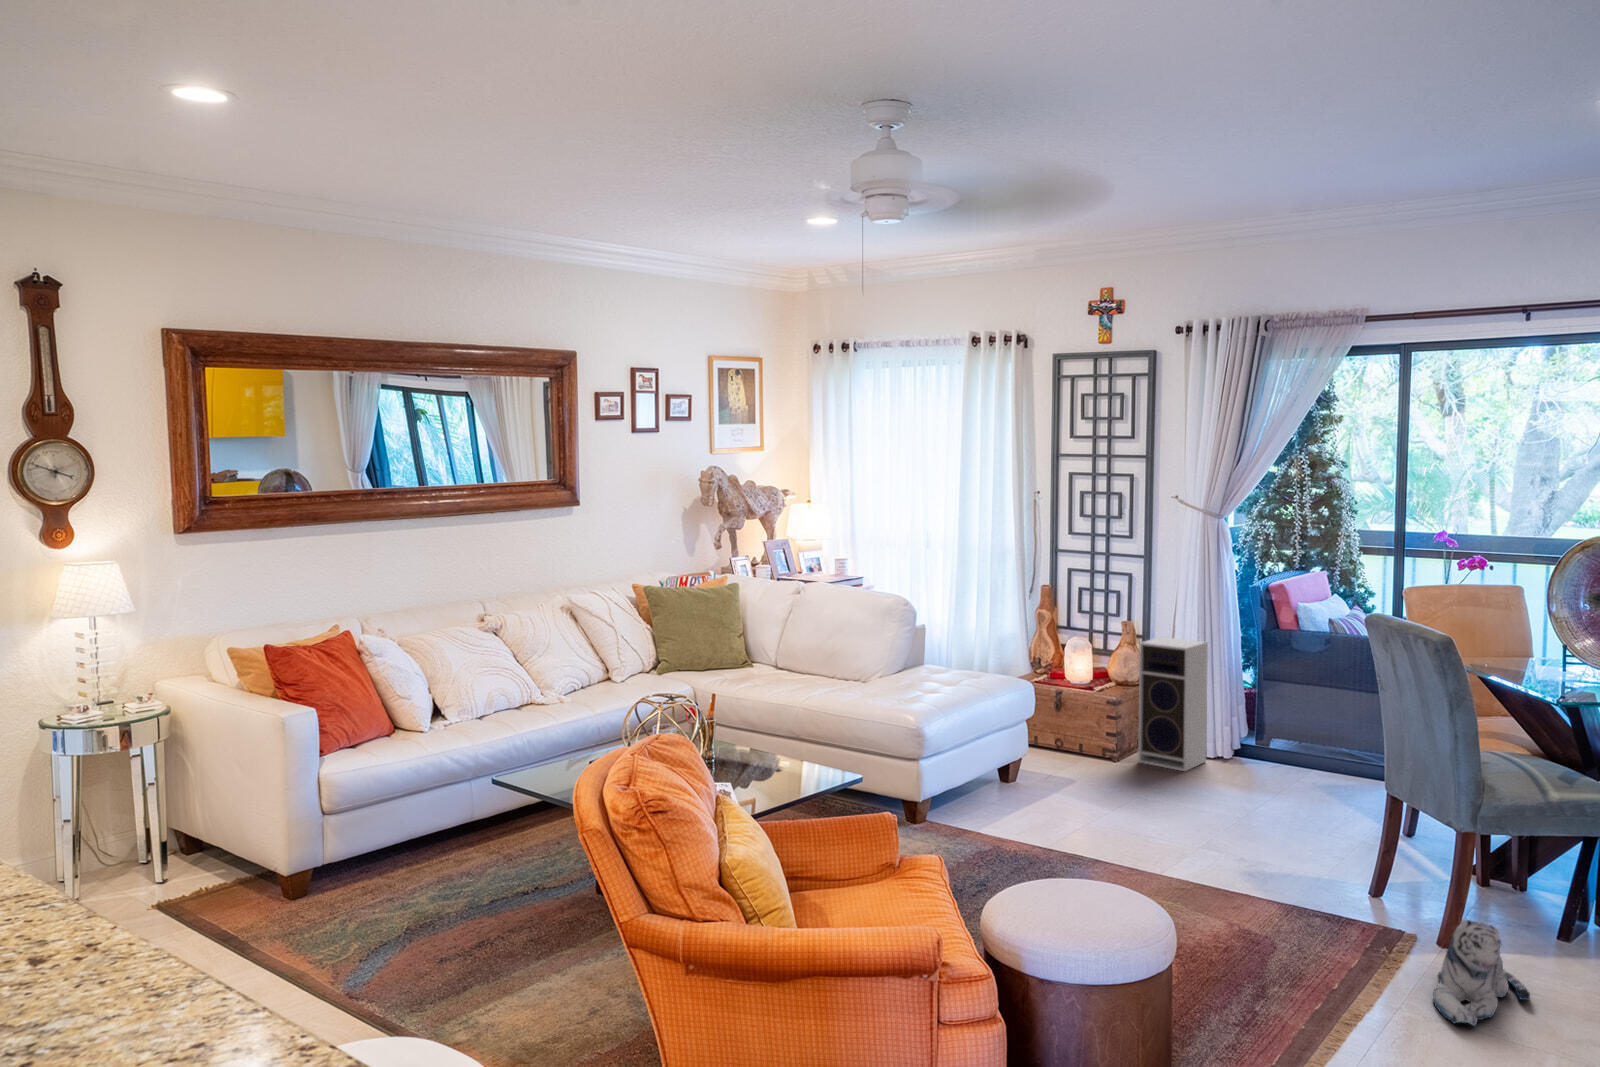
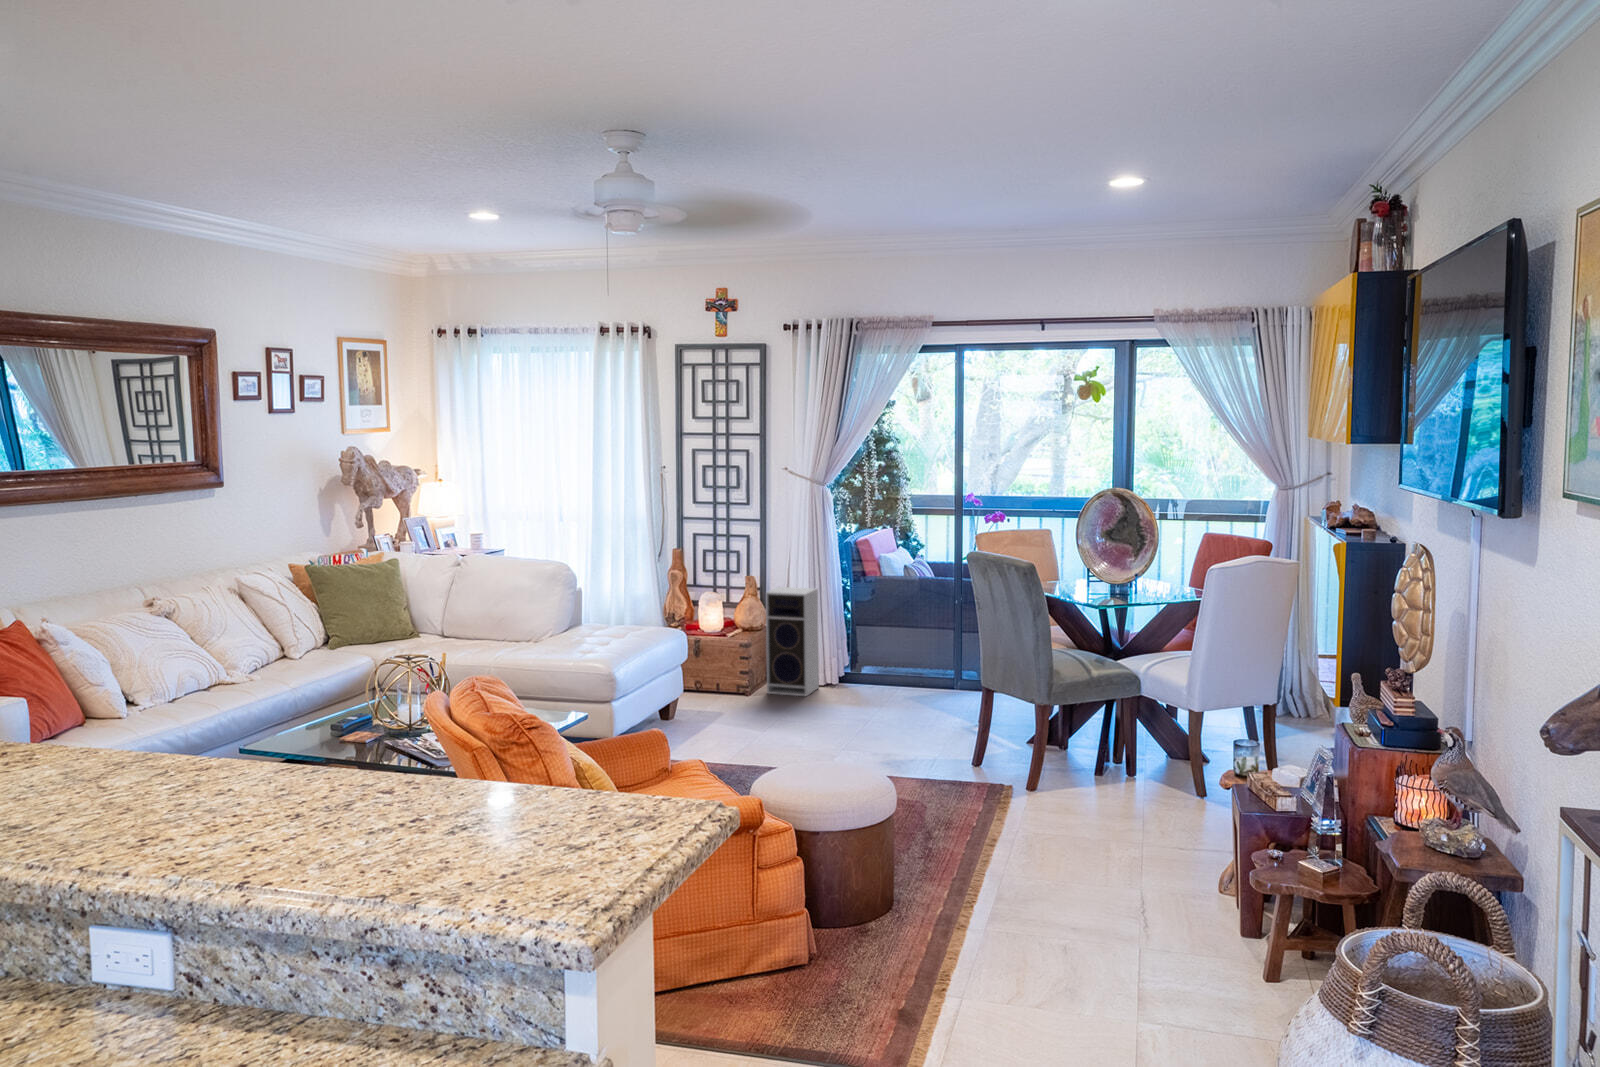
plush toy: present [1433,919,1530,1026] -> none [1032,761,1091,833]

